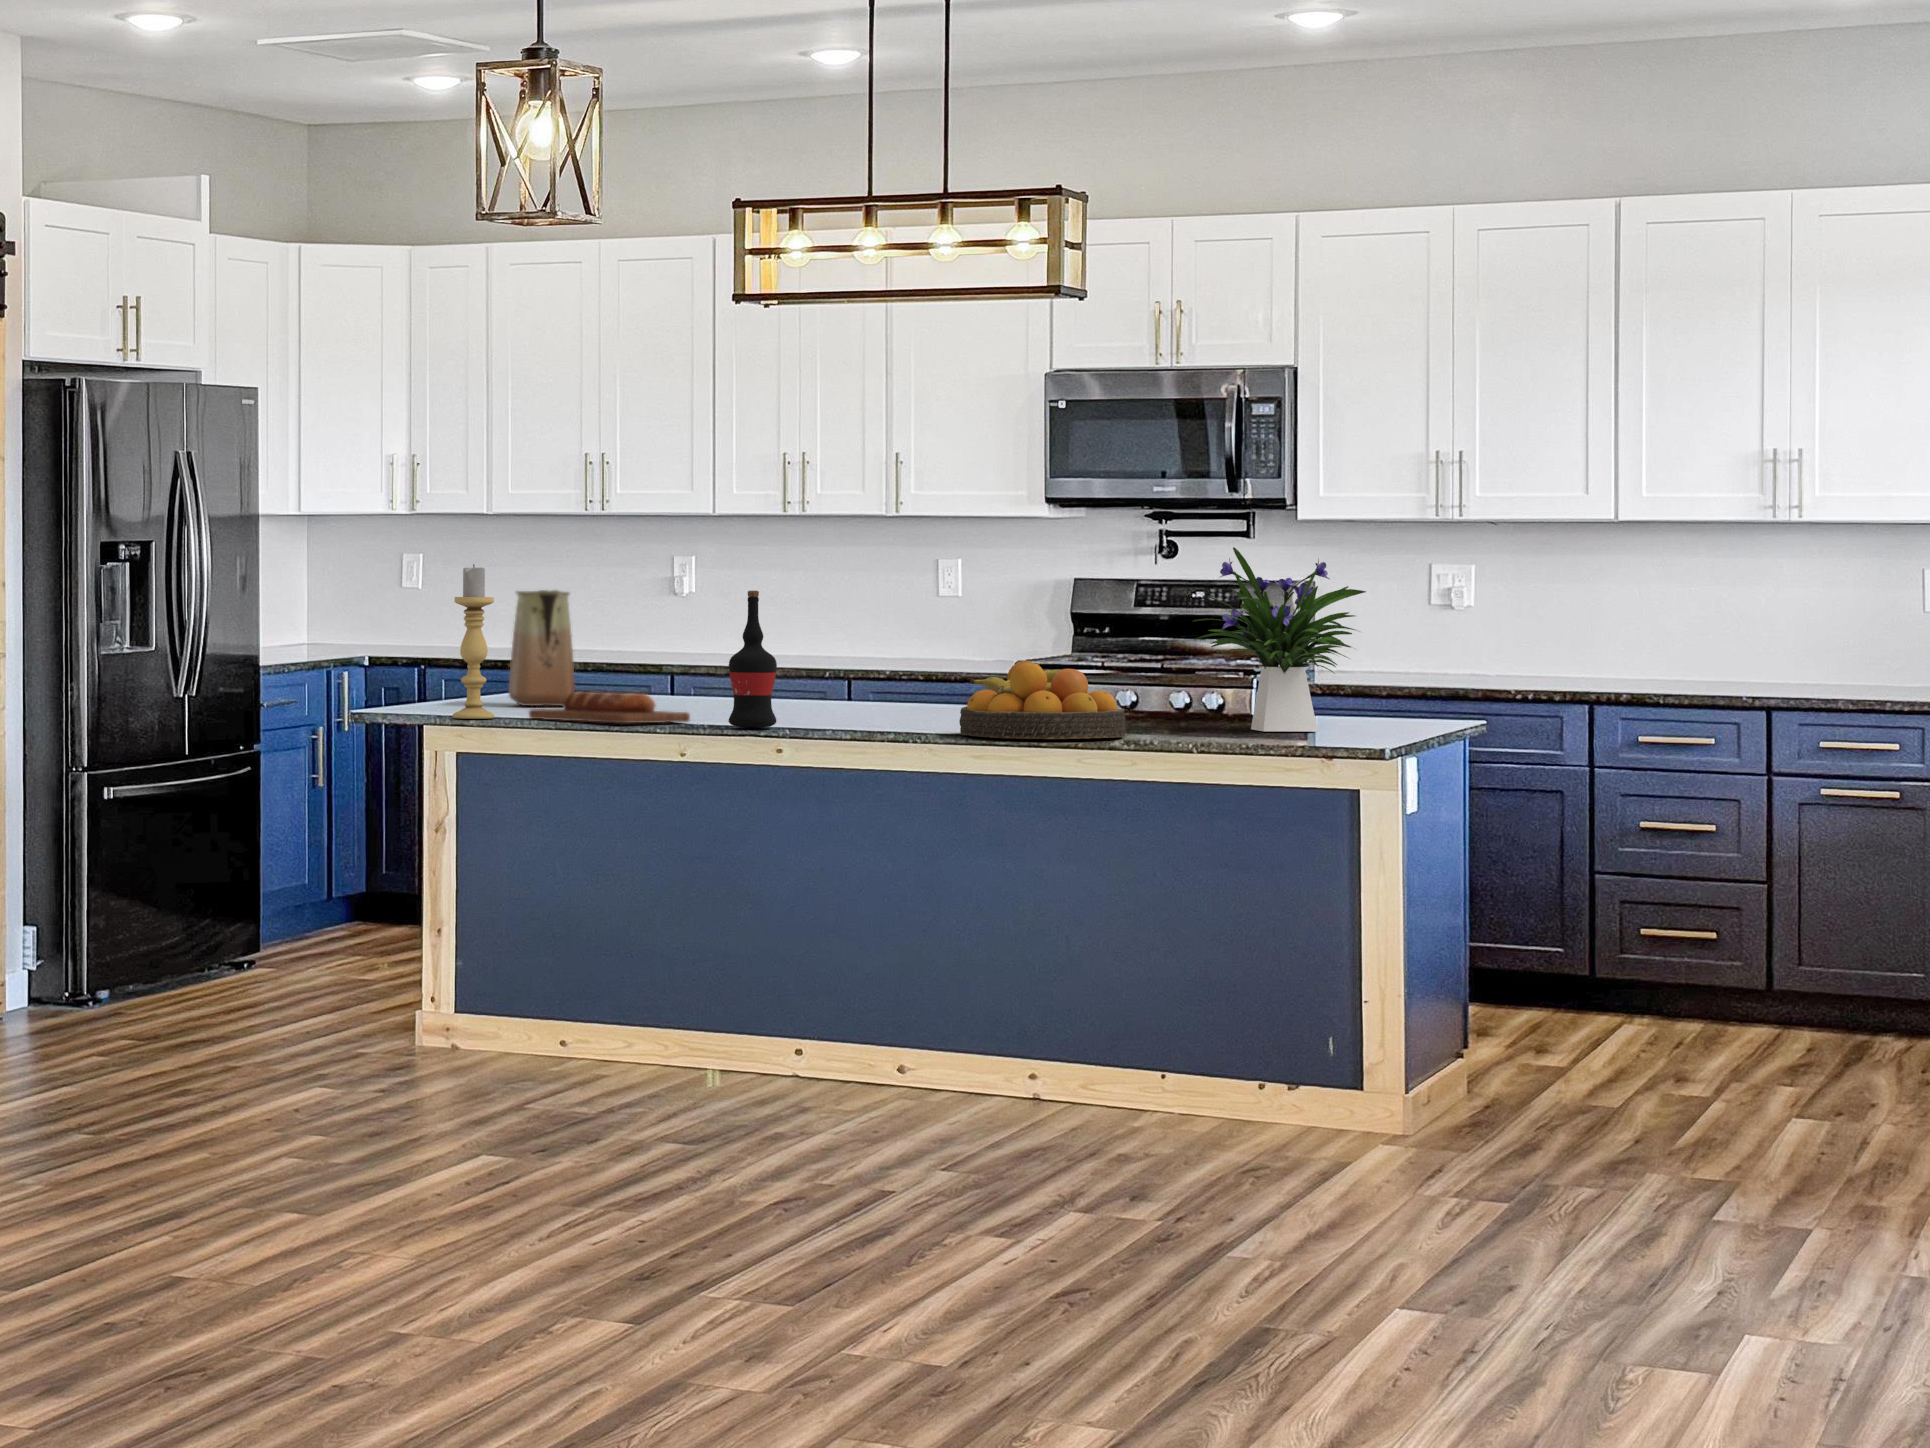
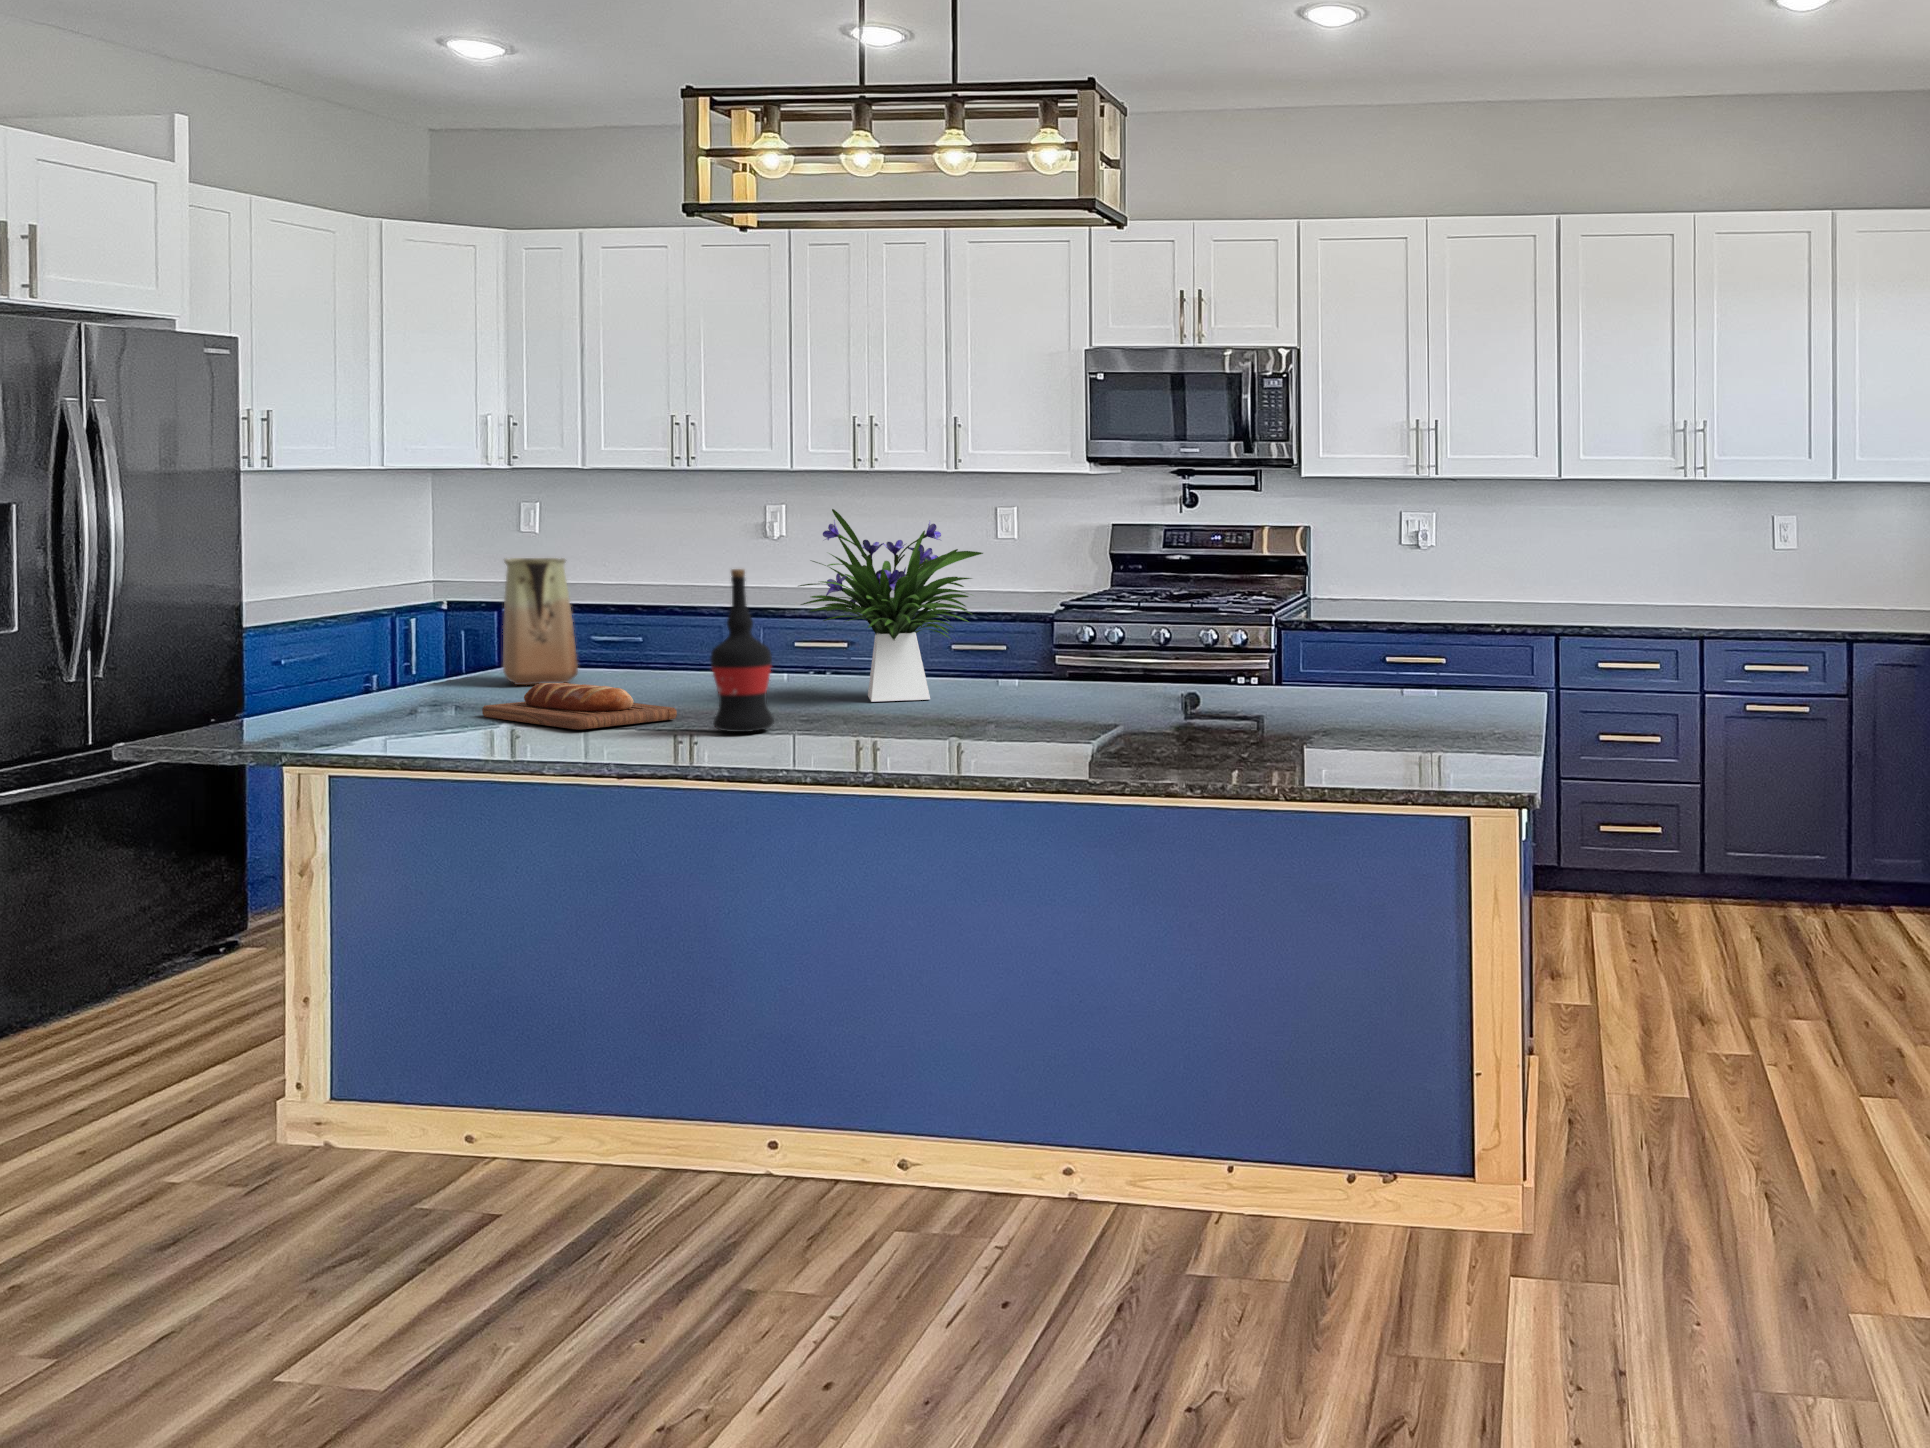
flower arrangement: present [1194,547,1366,732] -> present [799,509,983,702]
candle holder: present [453,564,494,719] -> none [373,536,437,722]
fruit bowl: present [959,661,1126,739] -> none [991,648,1185,749]

